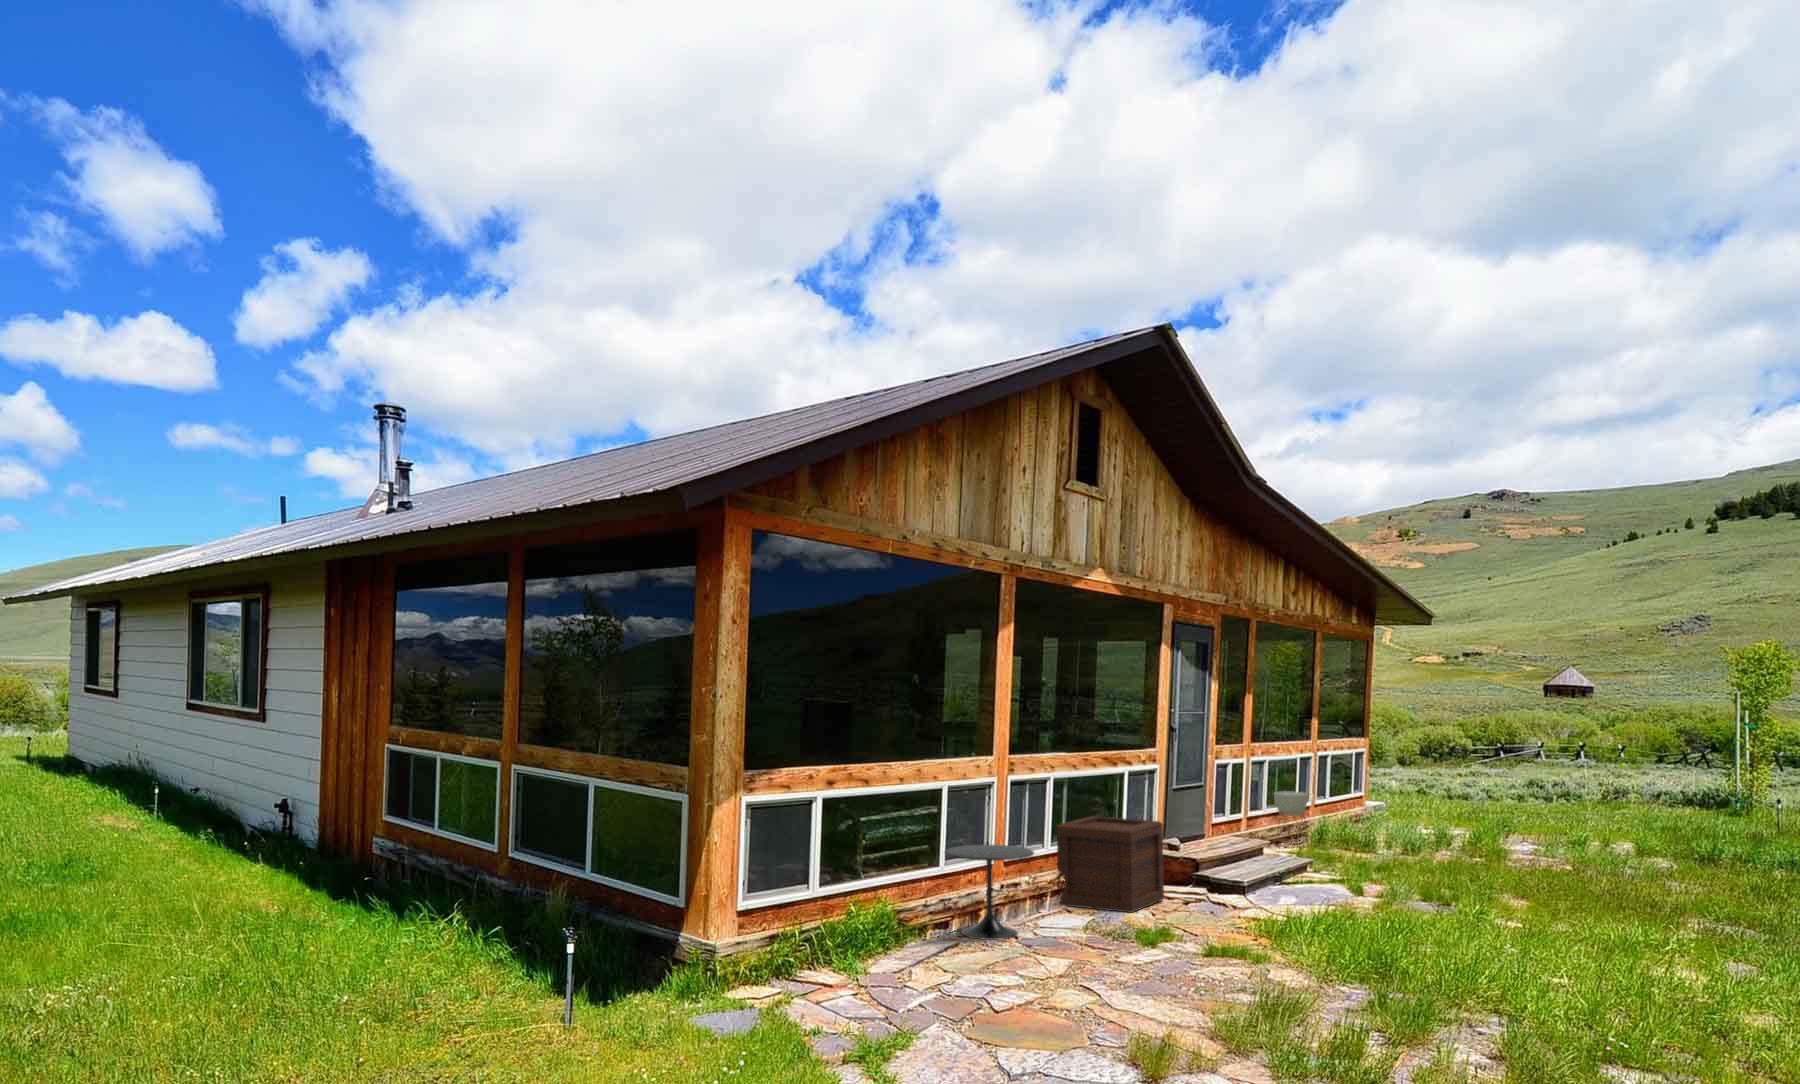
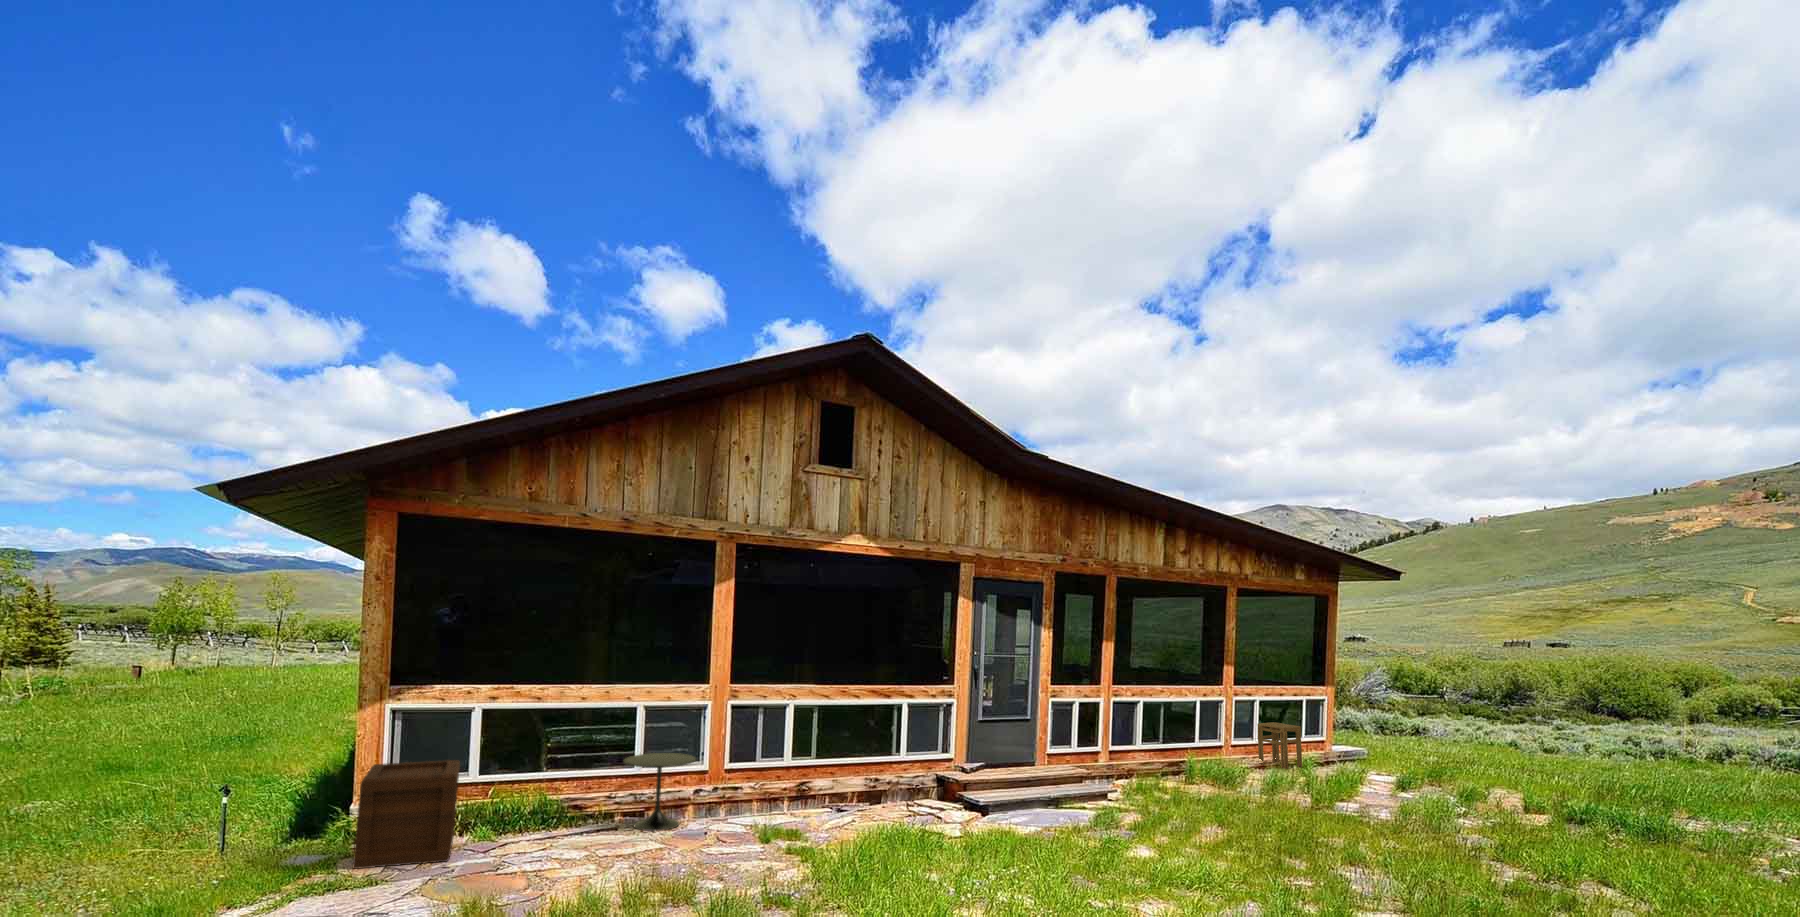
stool: none [1344,779,1389,828] -> present [1258,722,1302,769]
planter: present [1274,791,1309,845] -> none [1138,728,1172,778]
wooden crate: present [1057,816,1164,913] -> present [353,760,460,869]

